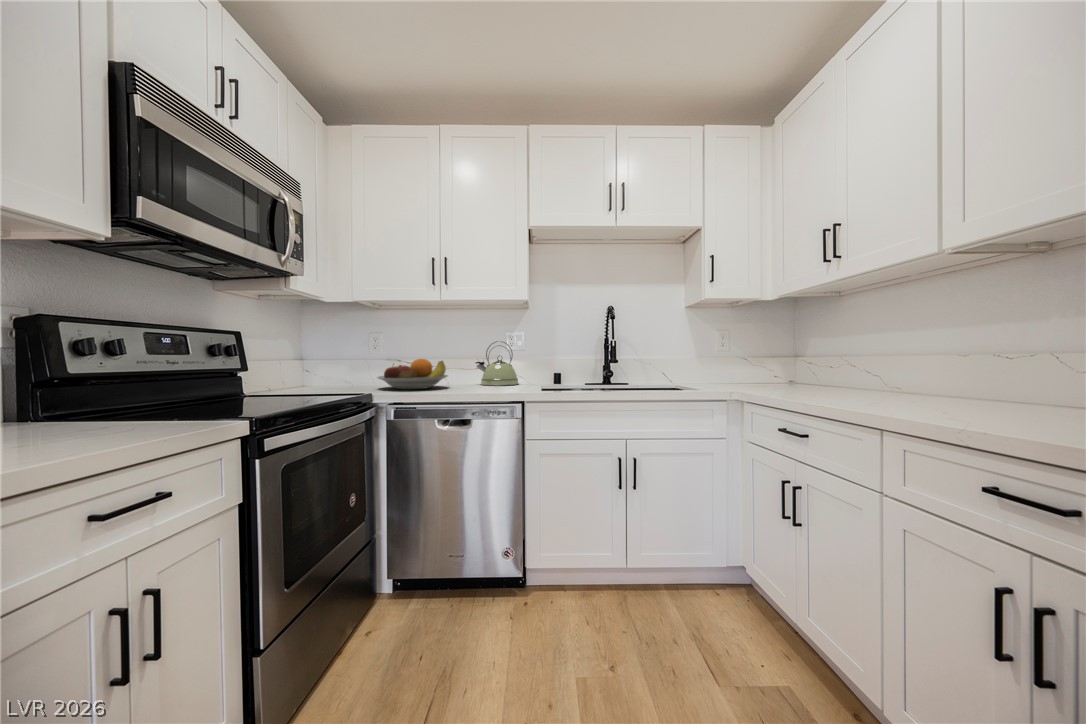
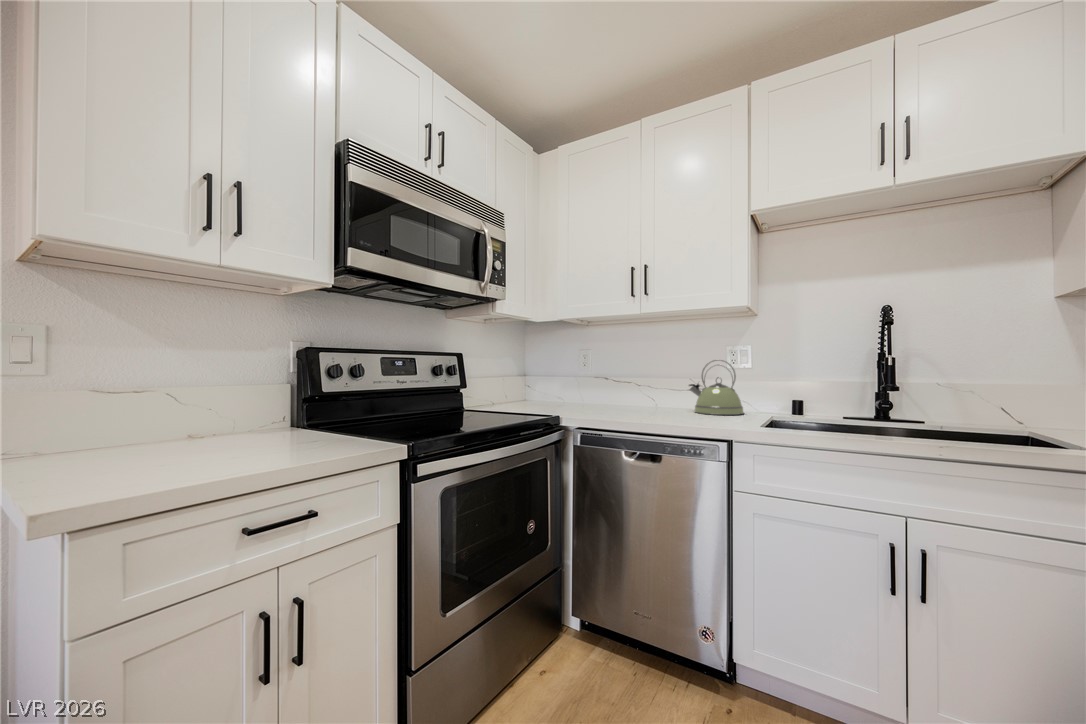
fruit bowl: present [377,359,448,389] -> none [575,380,650,413]

